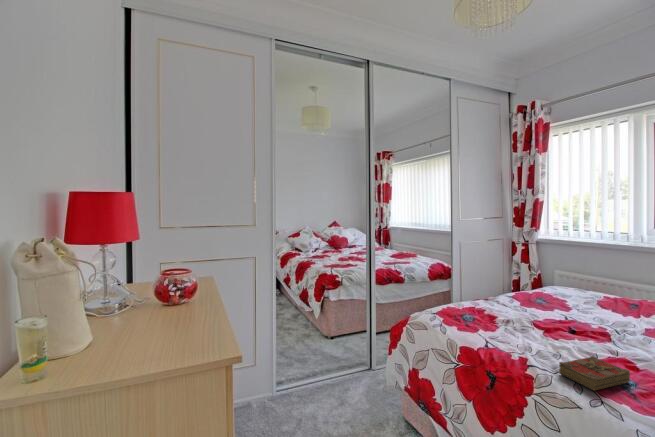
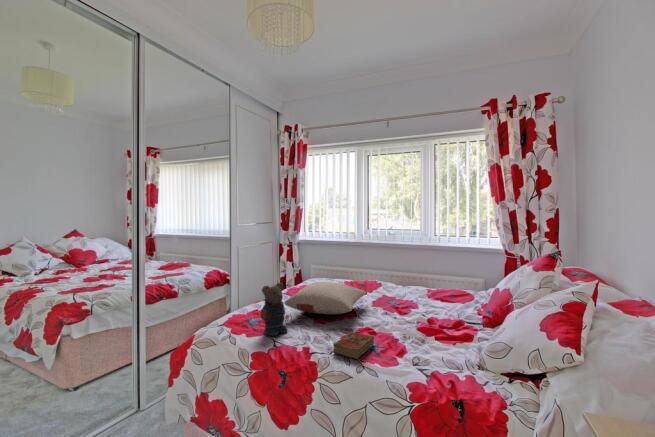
teddy bear: none [472,282,504,337] -> present [260,283,288,336]
pillow: none [504,289,634,332] -> present [285,282,367,314]

